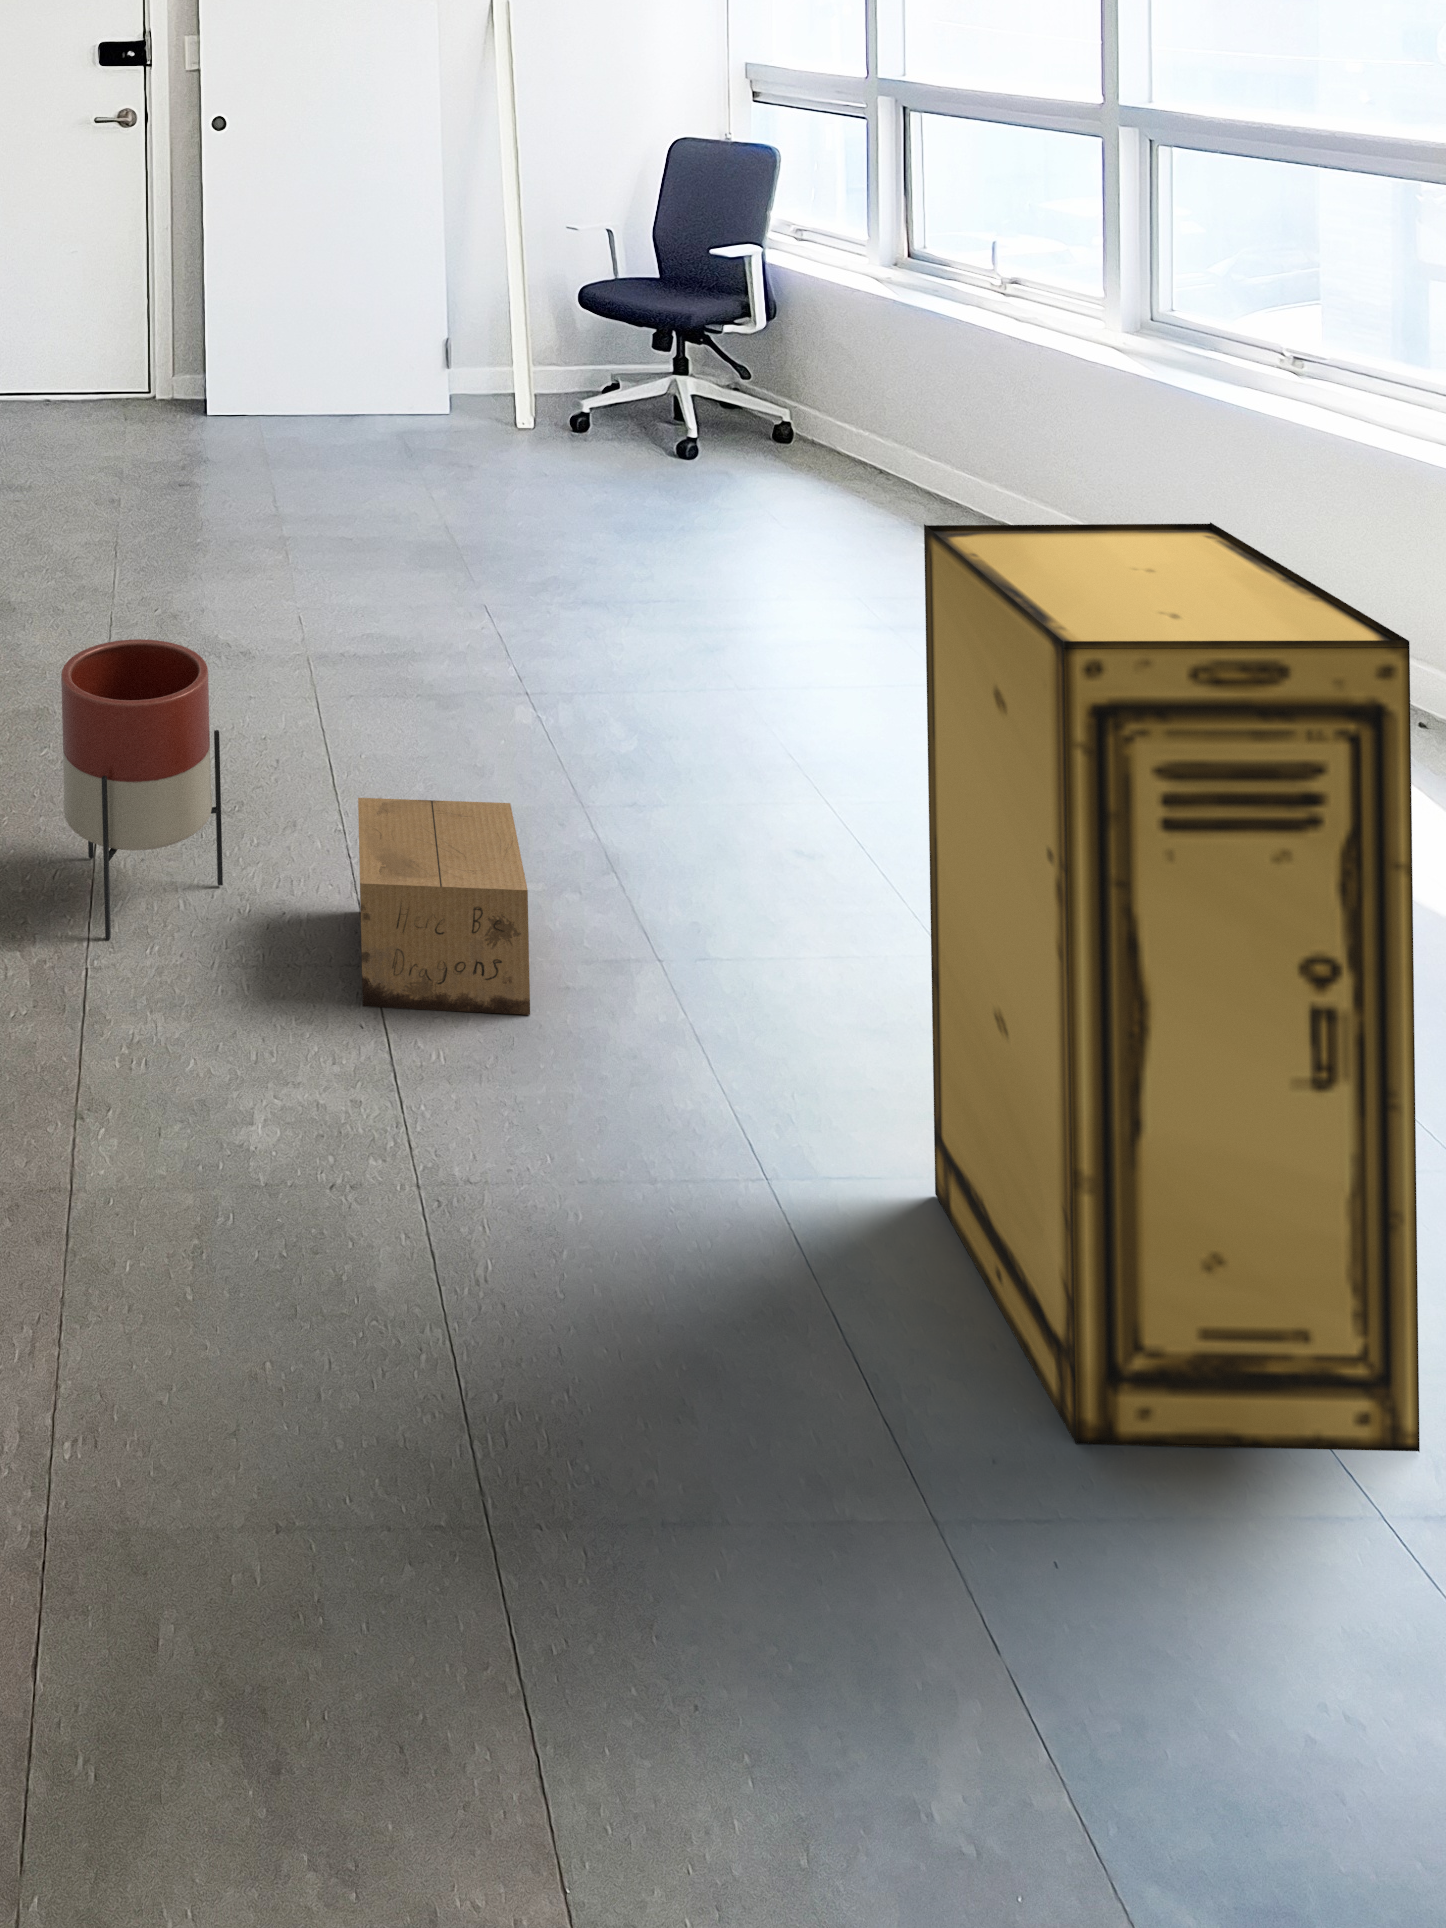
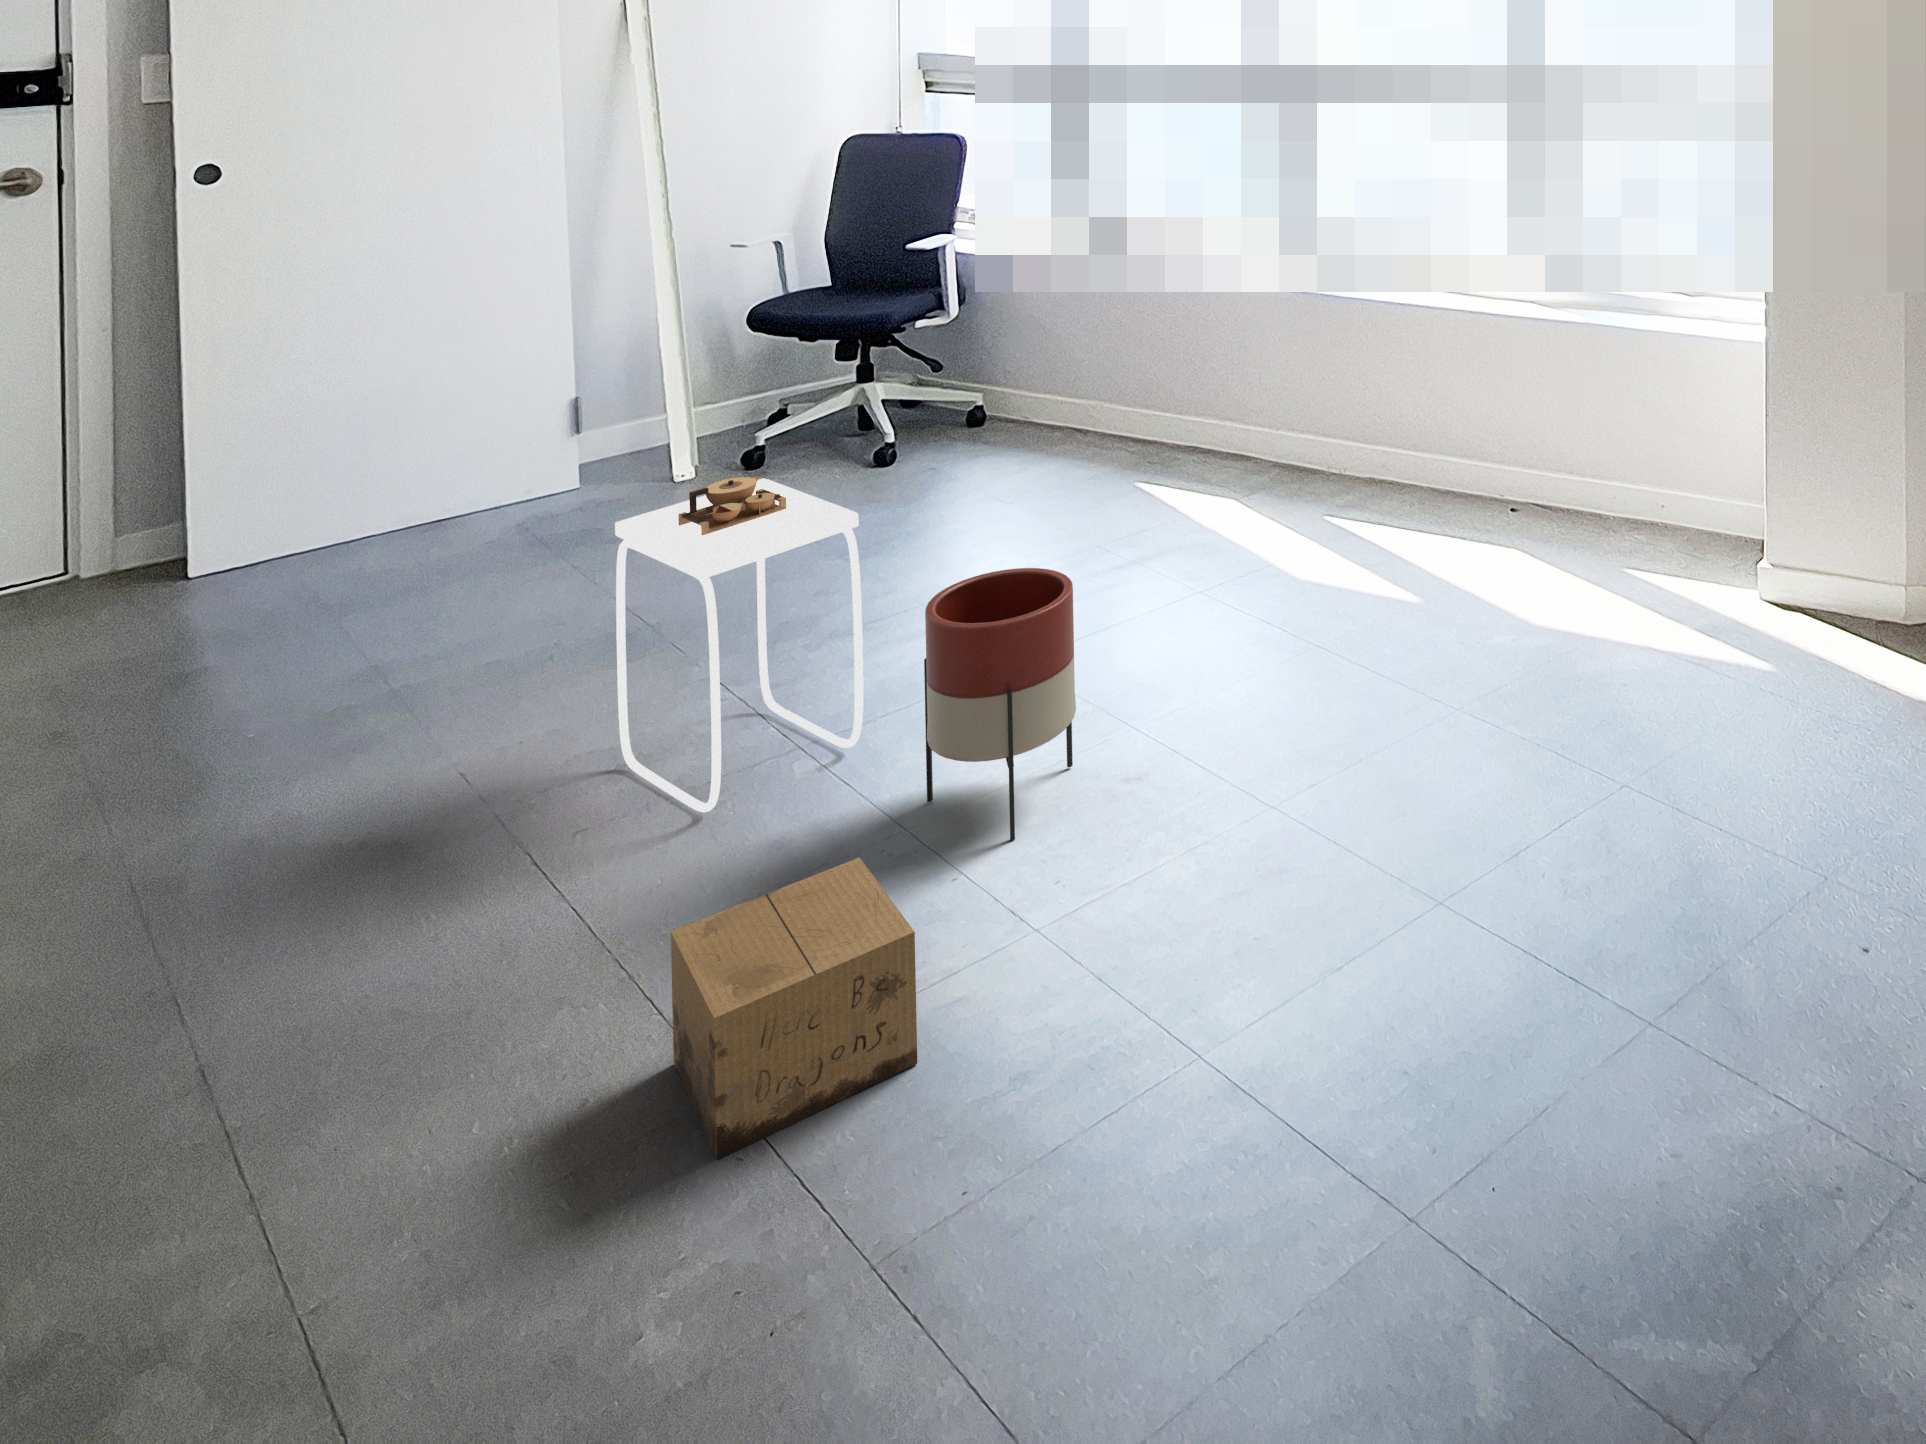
side table: none [400,432,580,717] -> present [615,476,863,812]
storage cabinet: present [924,522,1420,1452] -> none [1316,377,1662,1132]
planter: present [61,639,223,940] -> present [924,568,1076,841]

